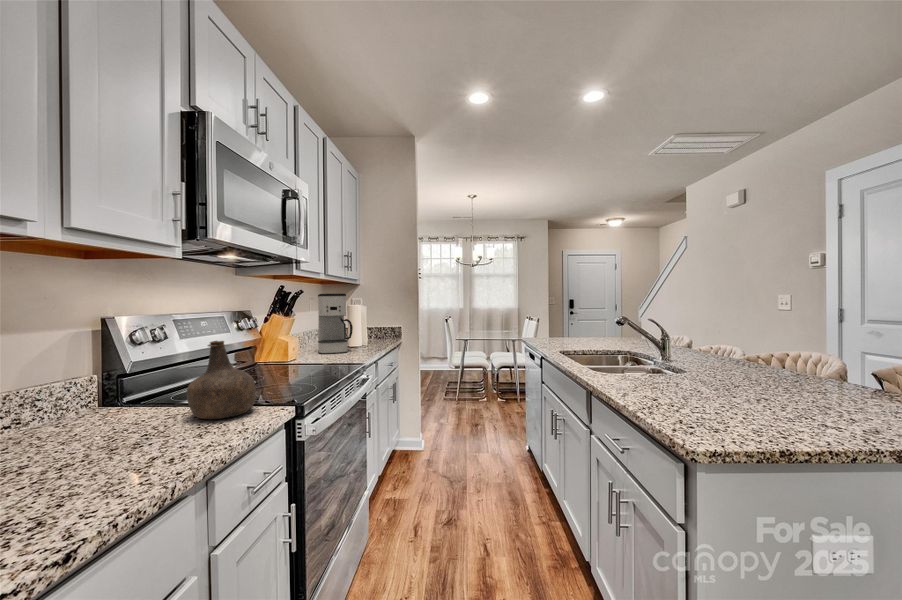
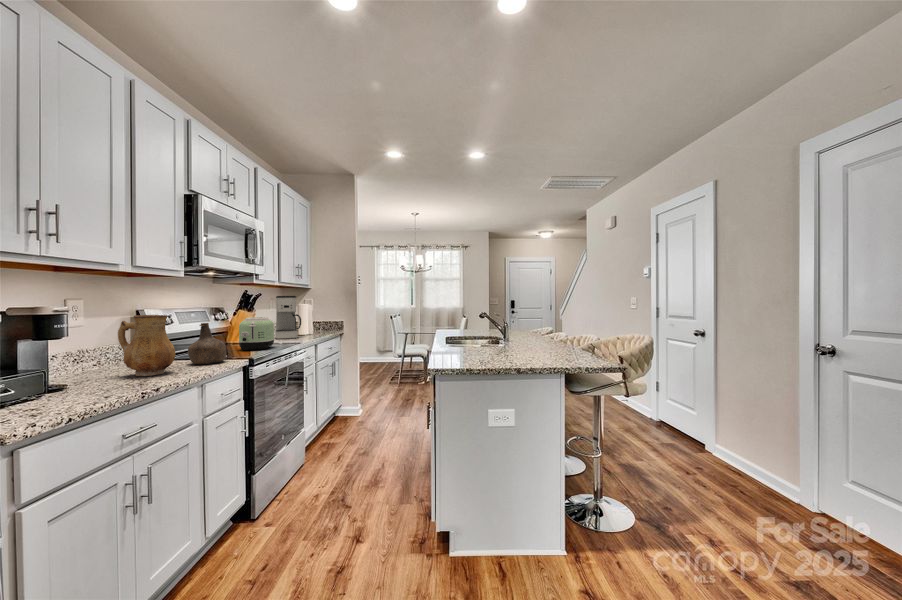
toaster: none [272,325,325,379] -> present [239,317,275,350]
ceramic pitcher: none [30,330,155,466] -> present [118,315,175,376]

